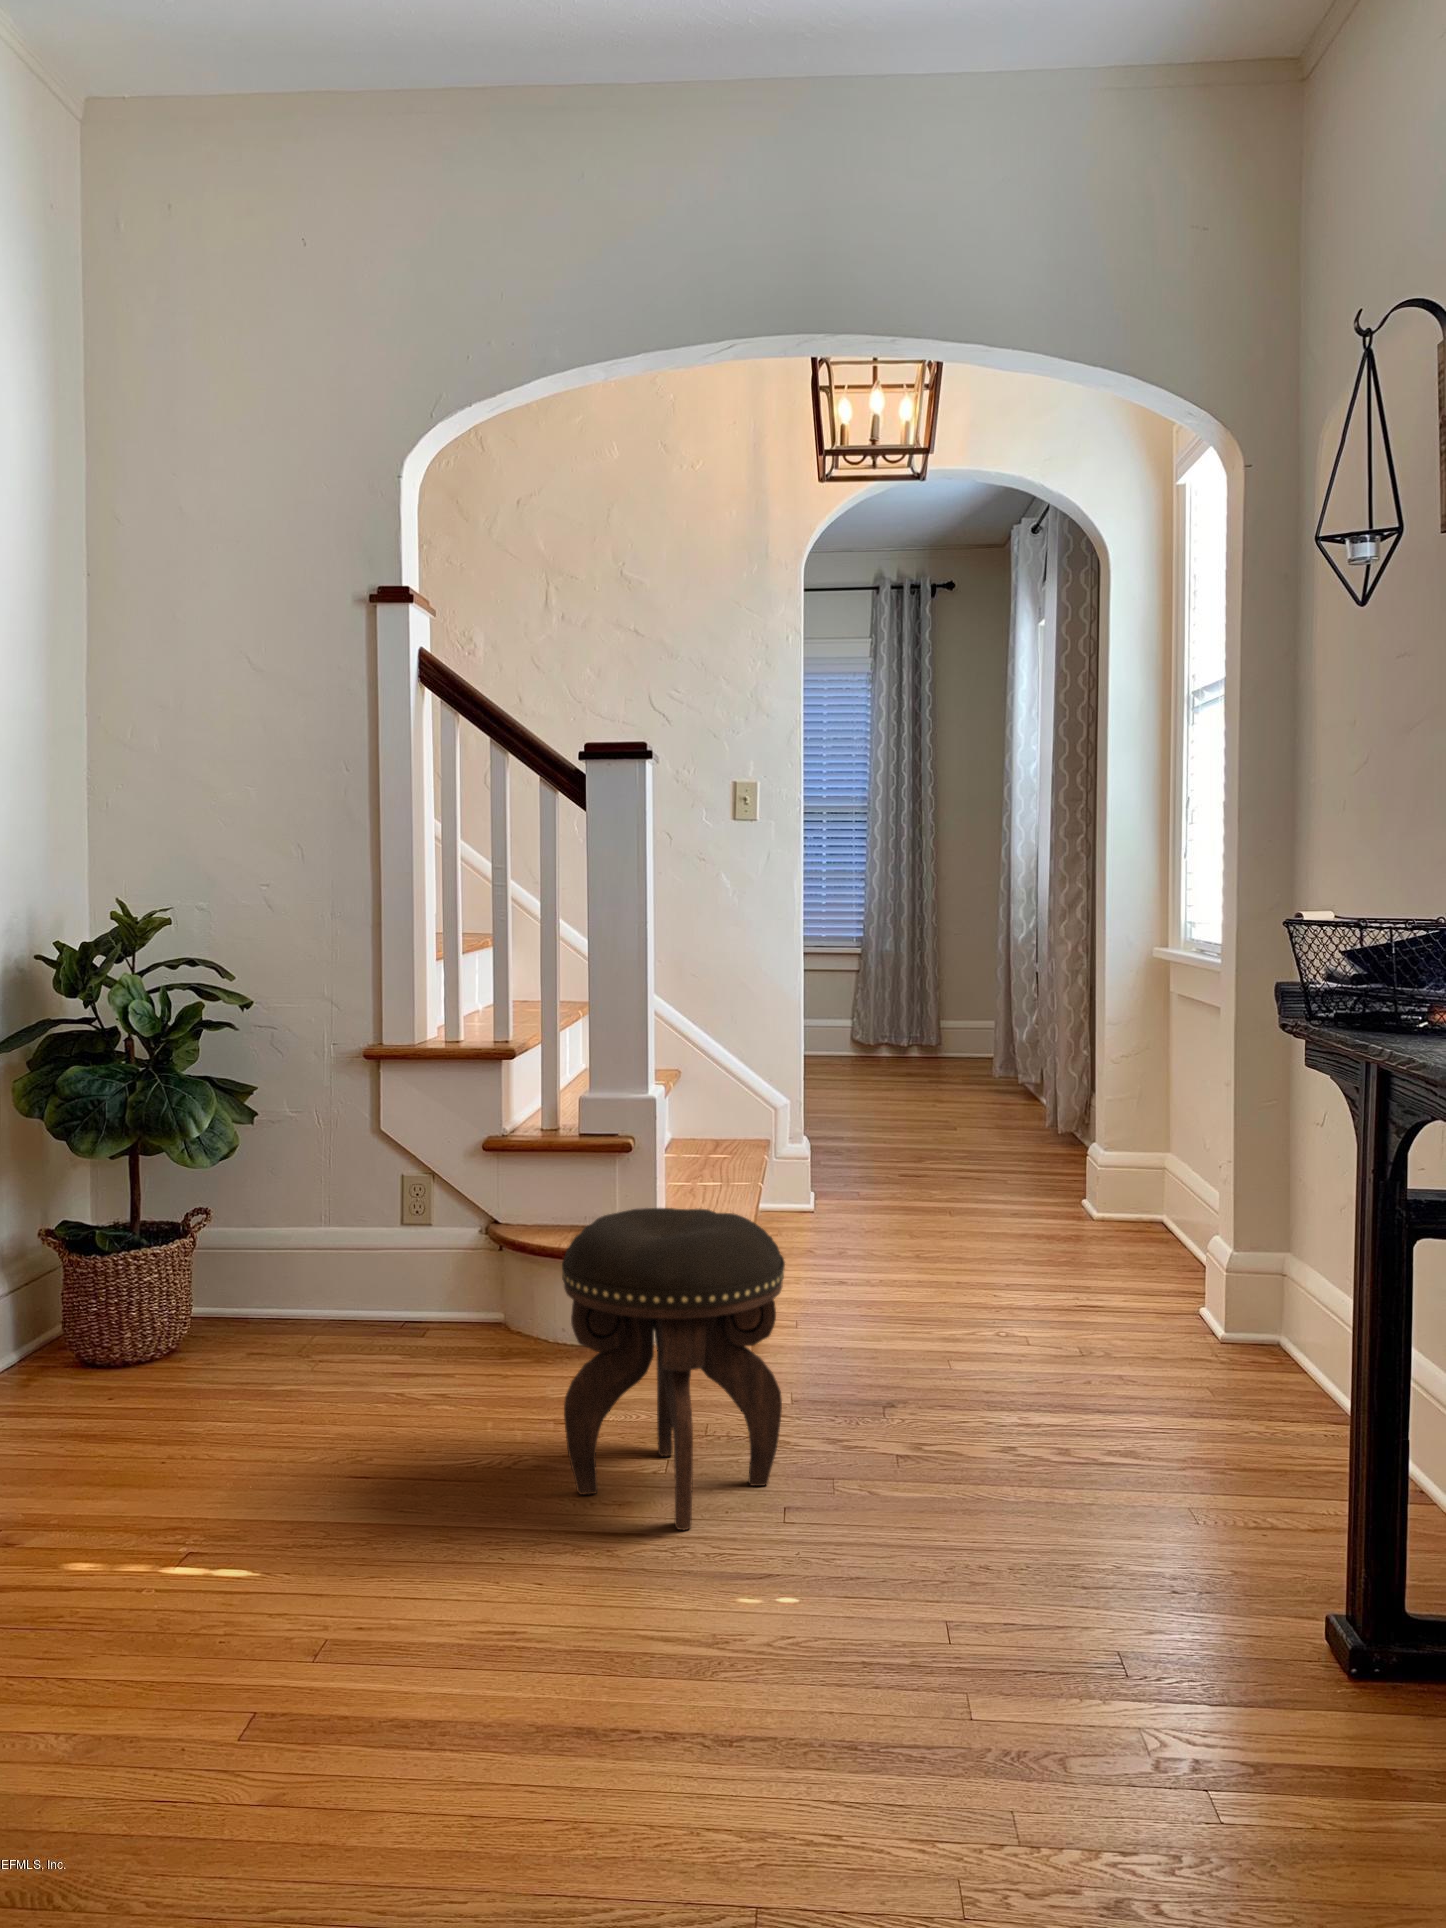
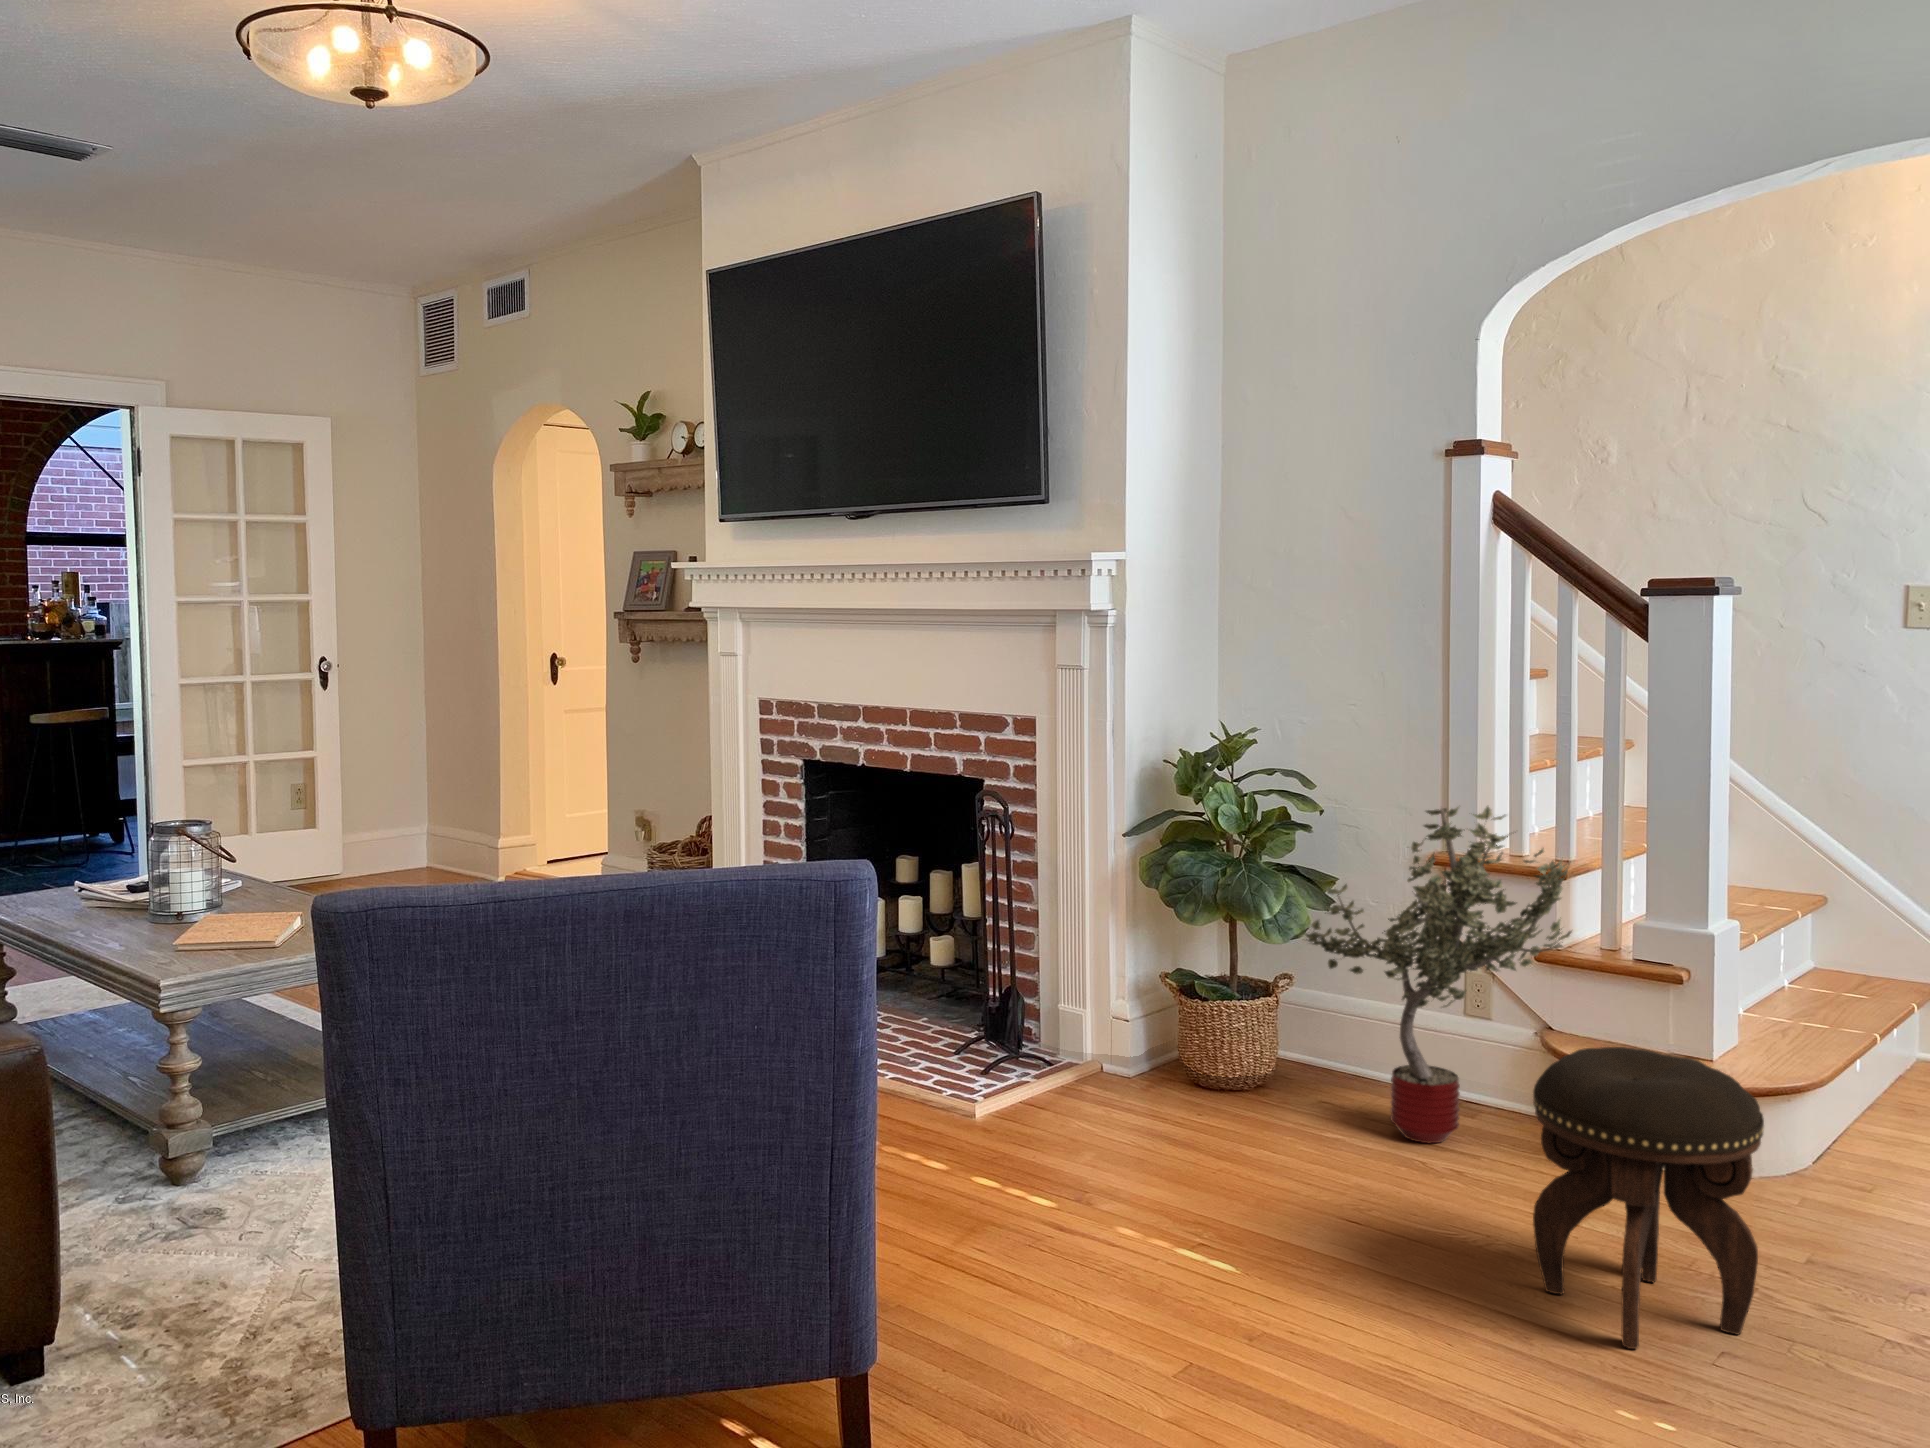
potted tree: none [228,982,539,1371] -> present [1304,807,1572,1143]

